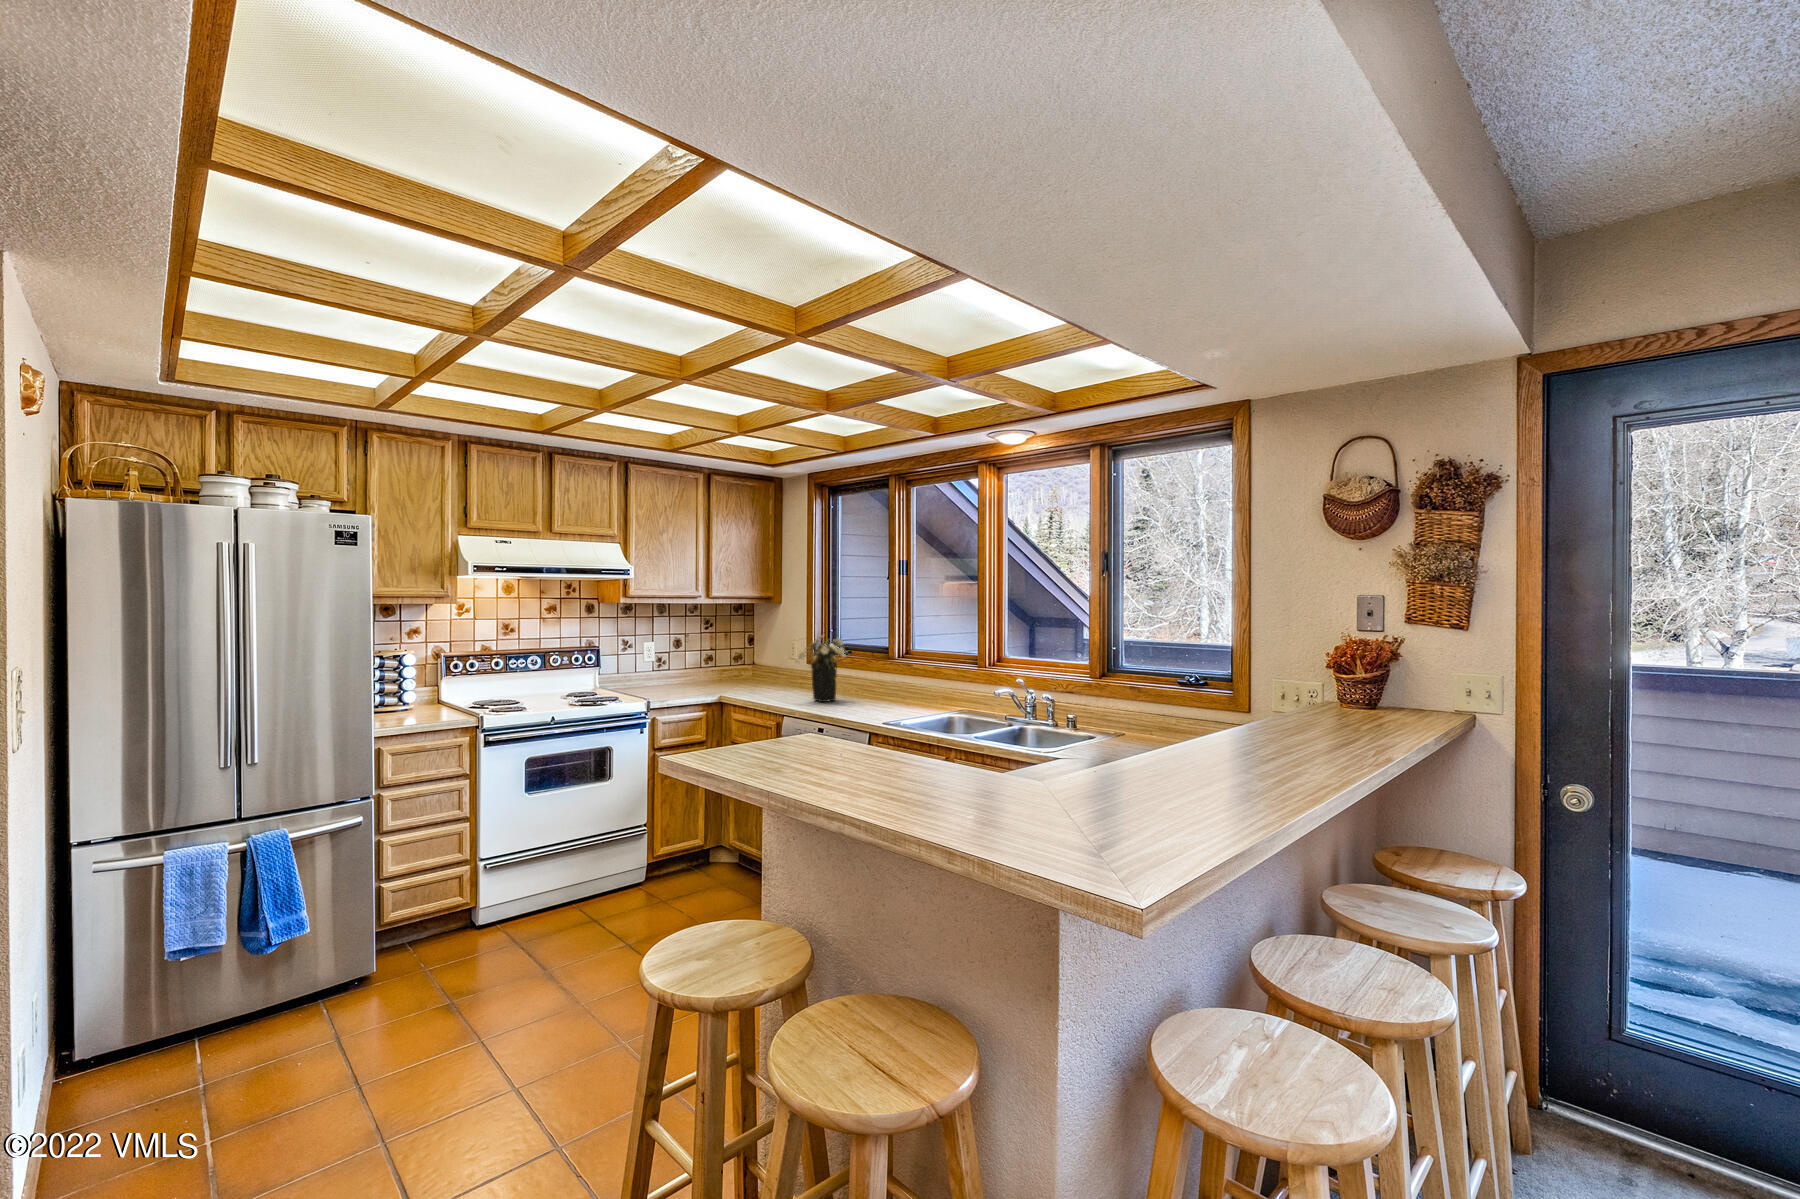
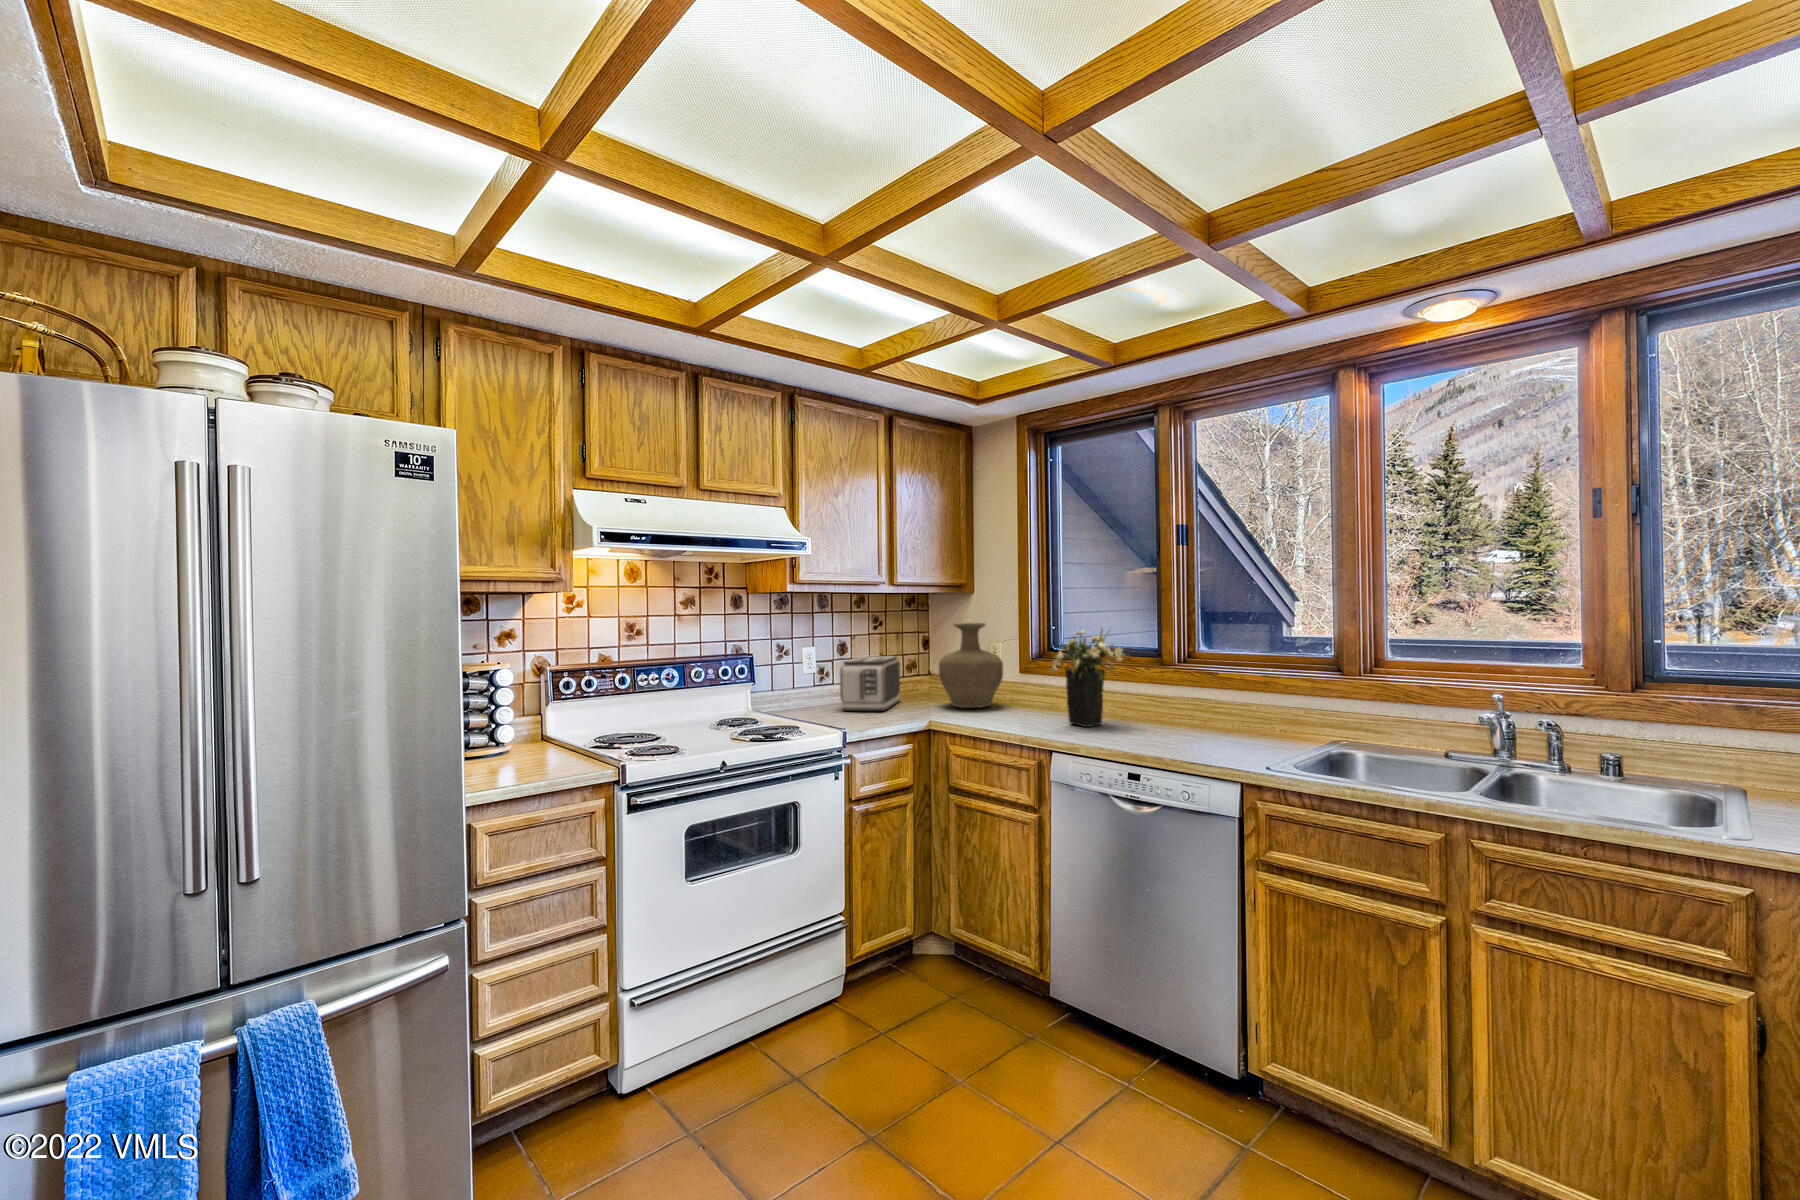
vase: none [741,627,789,689] -> present [939,623,1003,708]
toaster: none [666,650,720,690] -> present [840,656,900,711]

